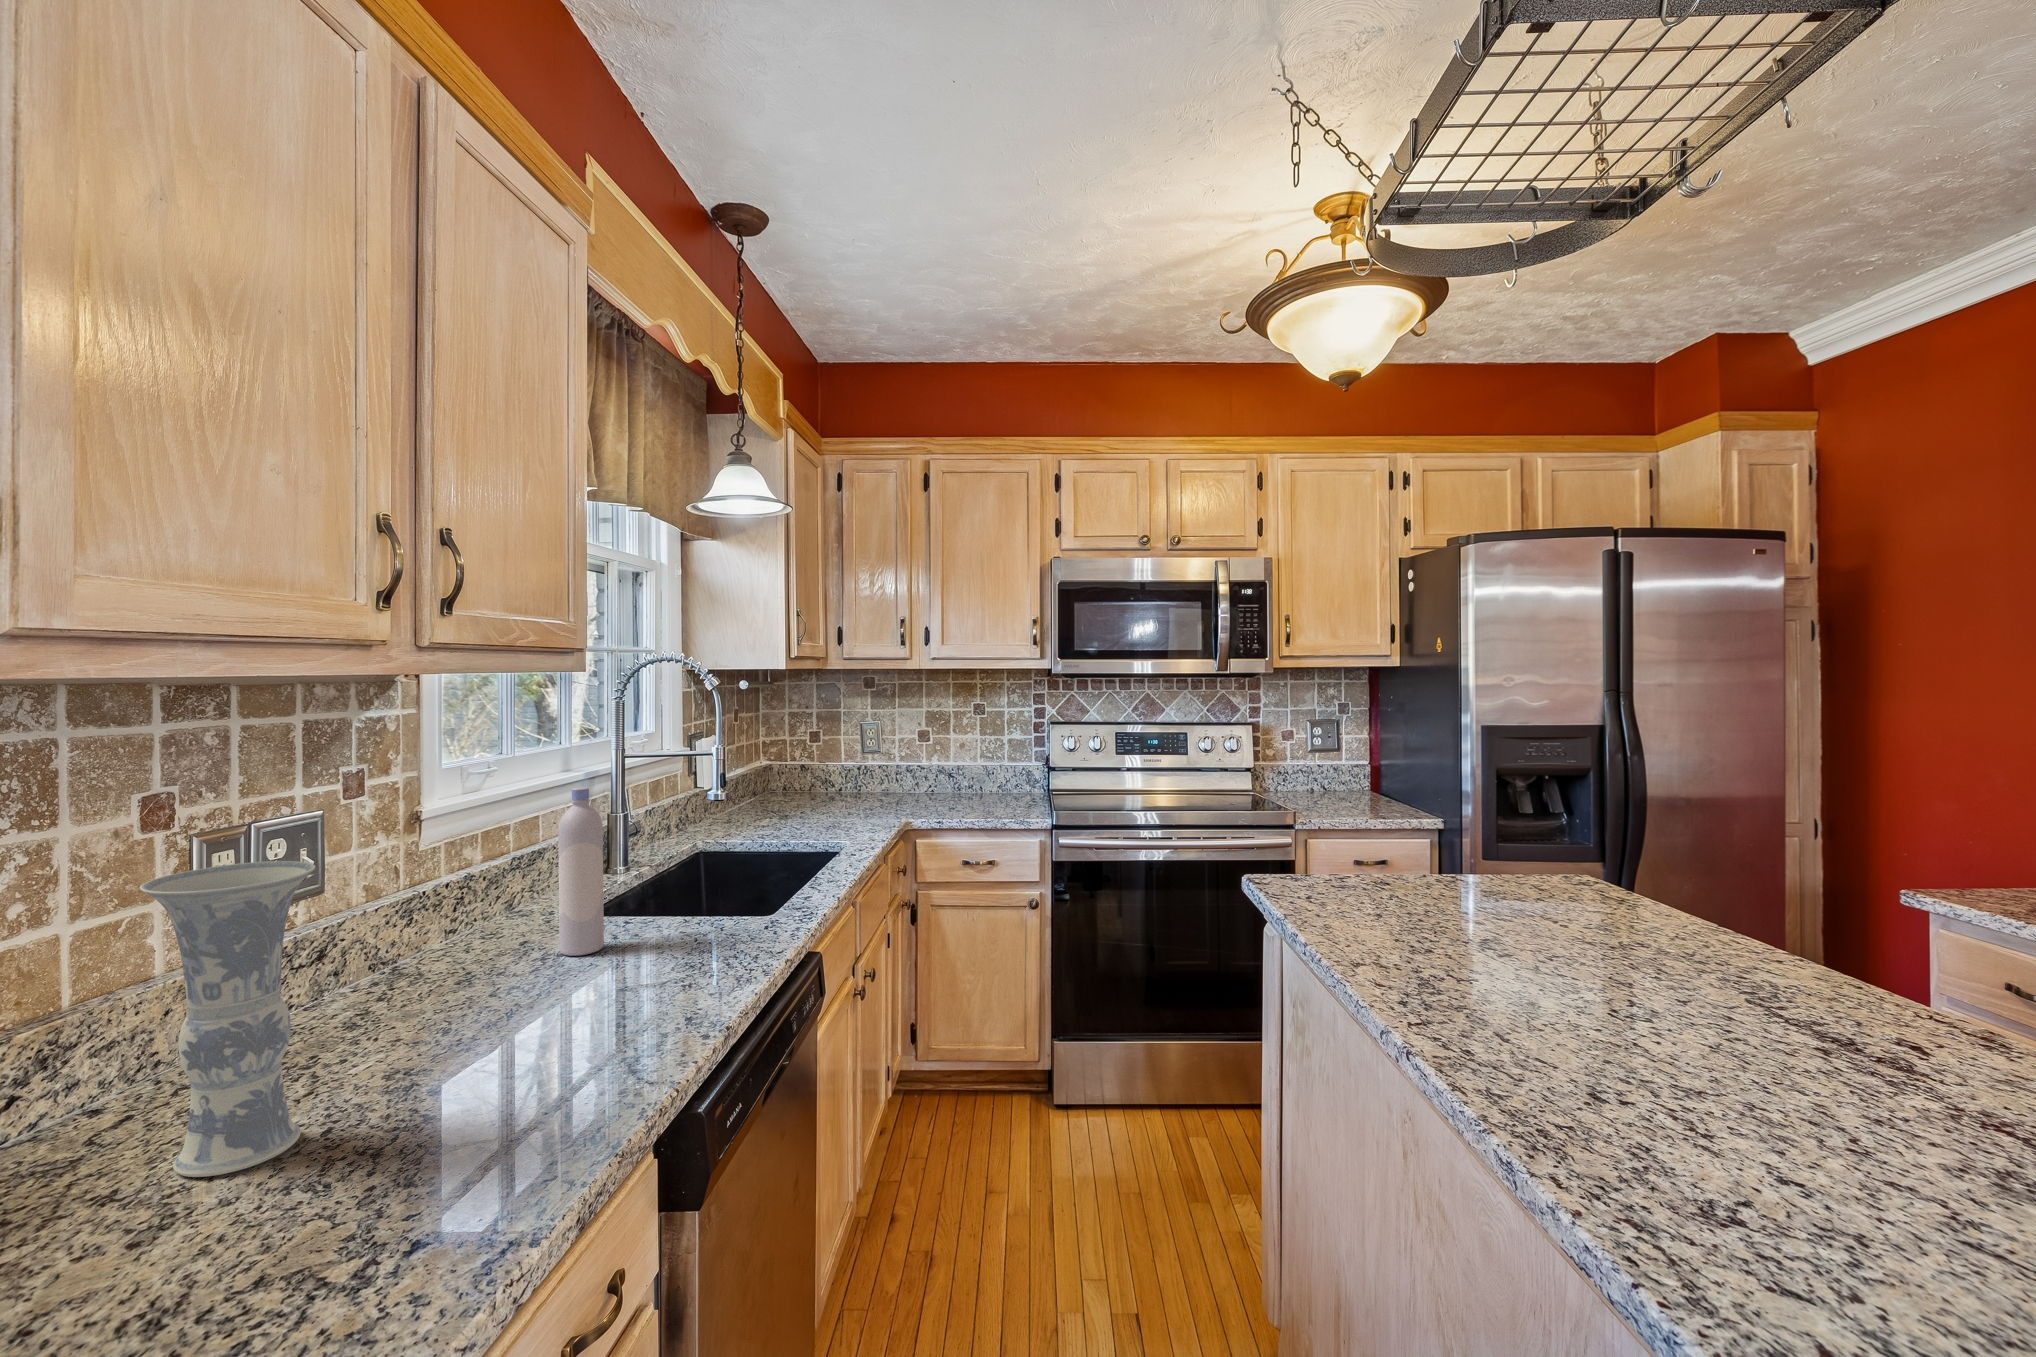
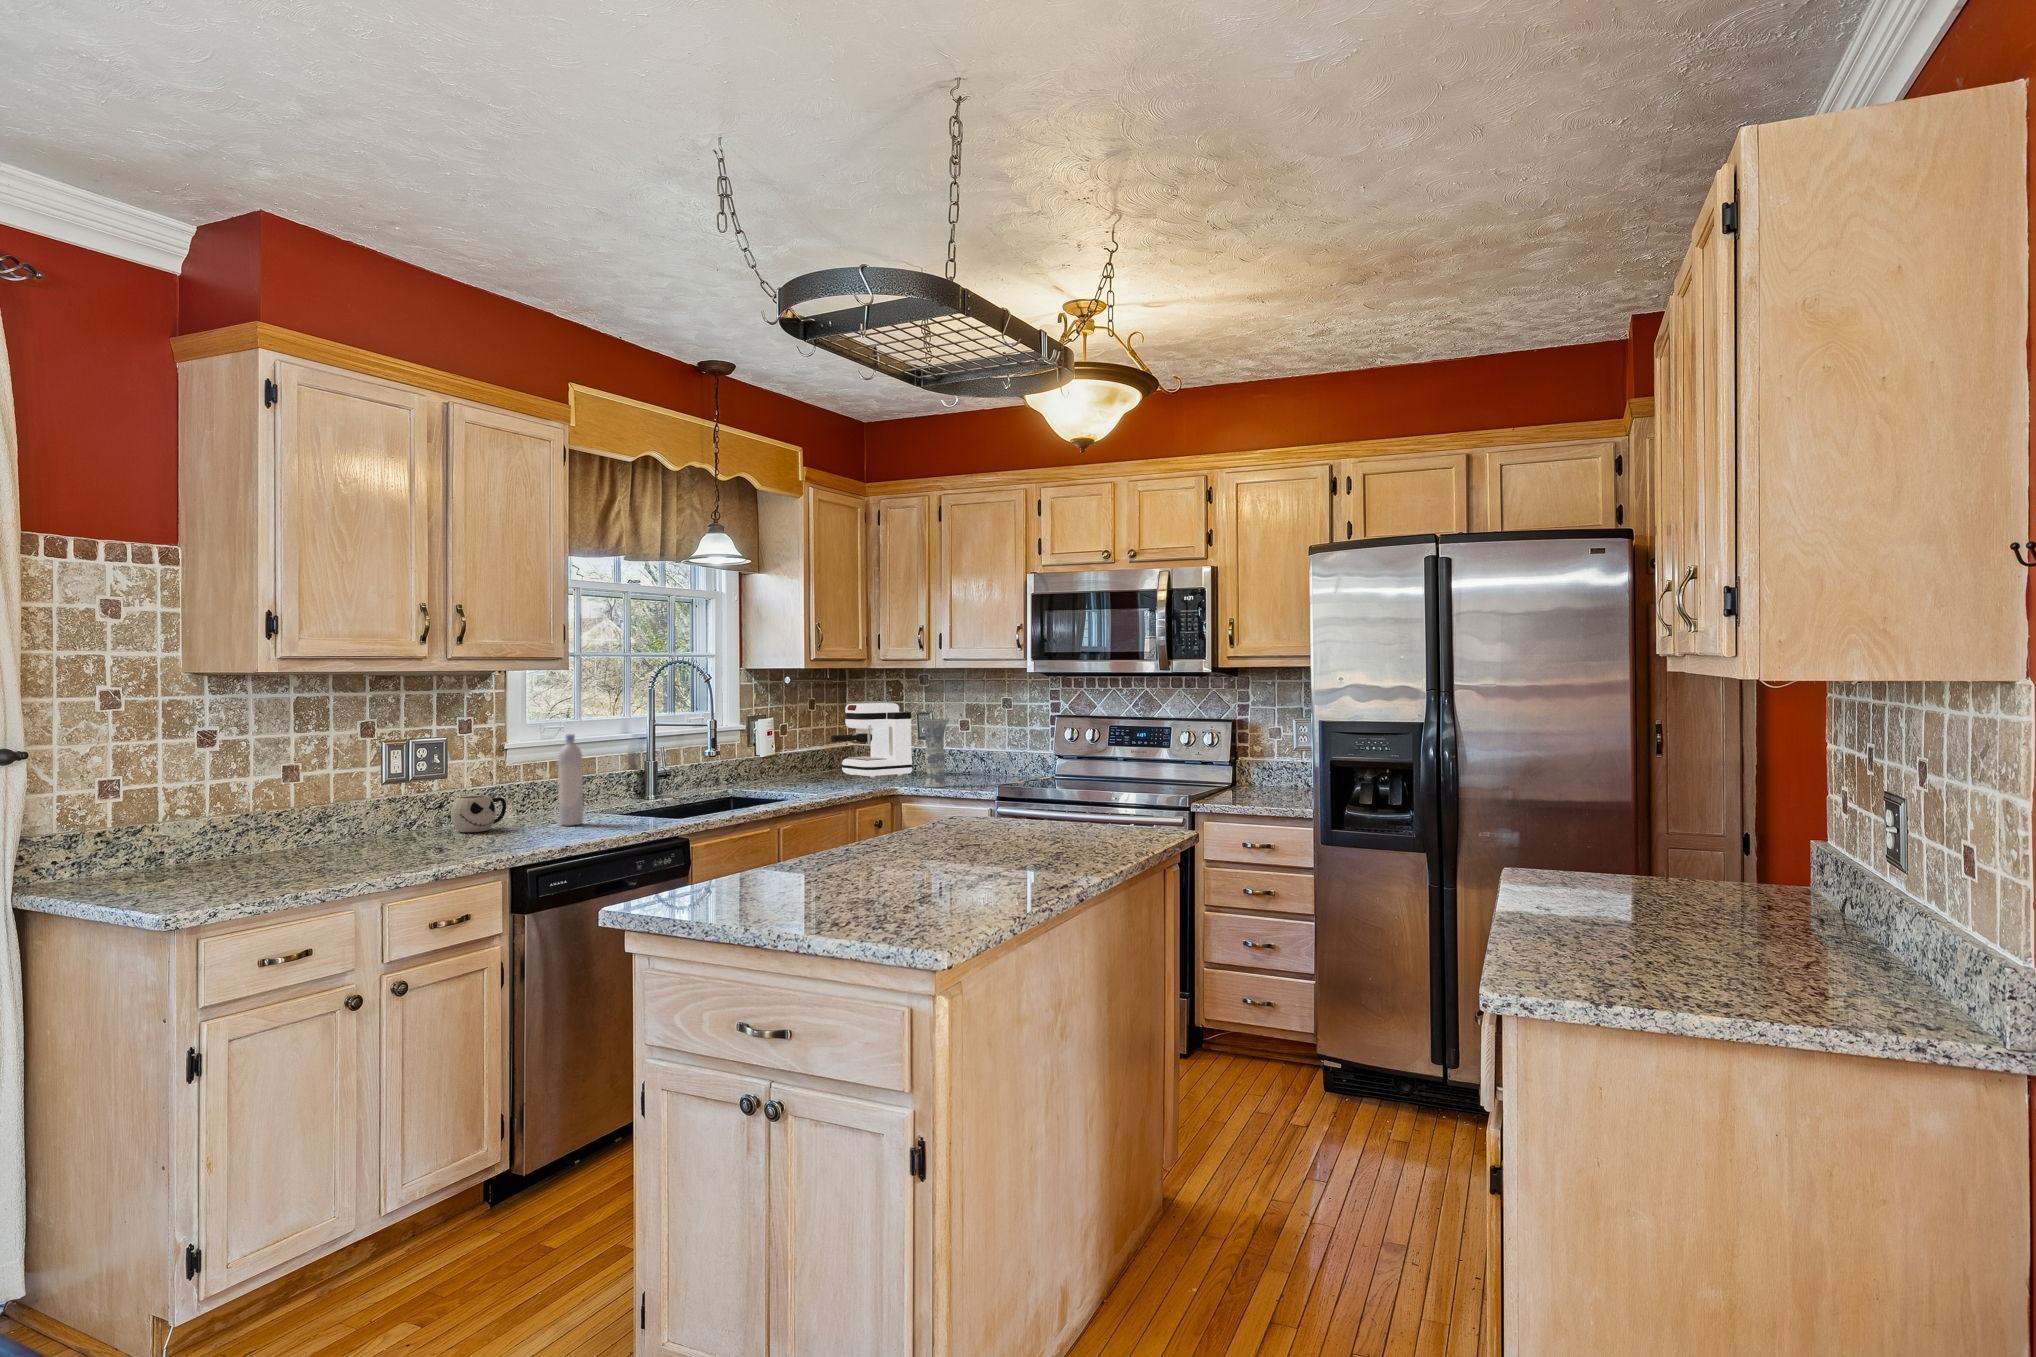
coffee maker: none [775,710,870,804] -> present [831,703,912,778]
vase: present [140,861,316,1177] -> present [919,719,950,787]
mug: none [353,919,458,1006] -> present [451,795,506,832]

